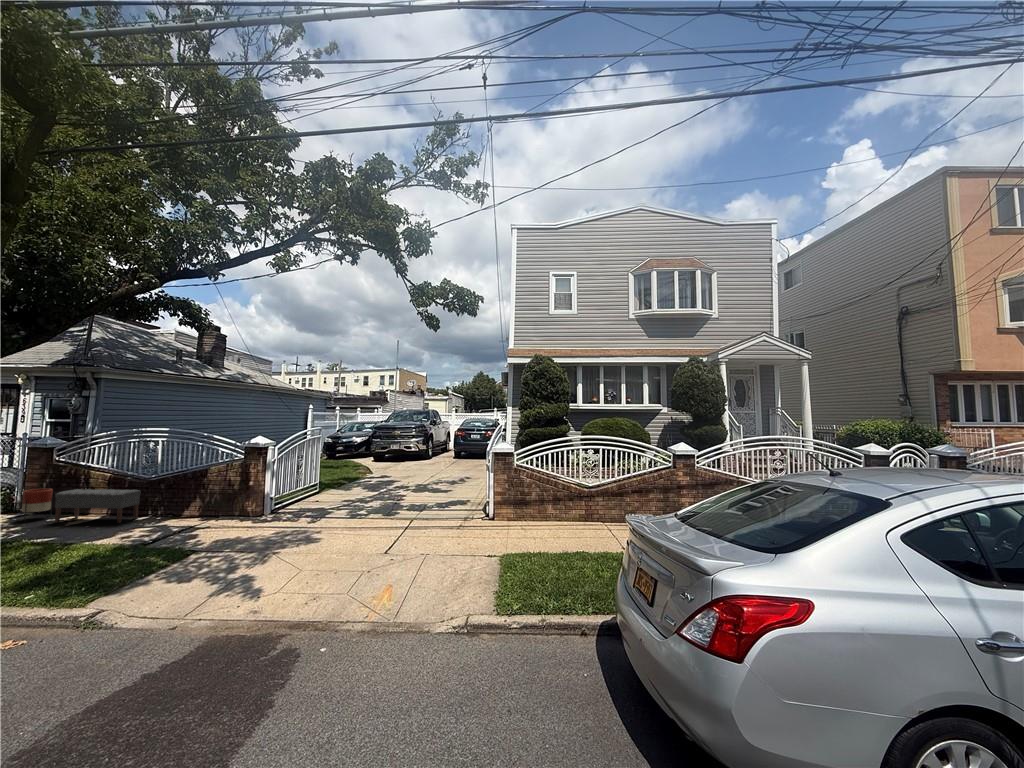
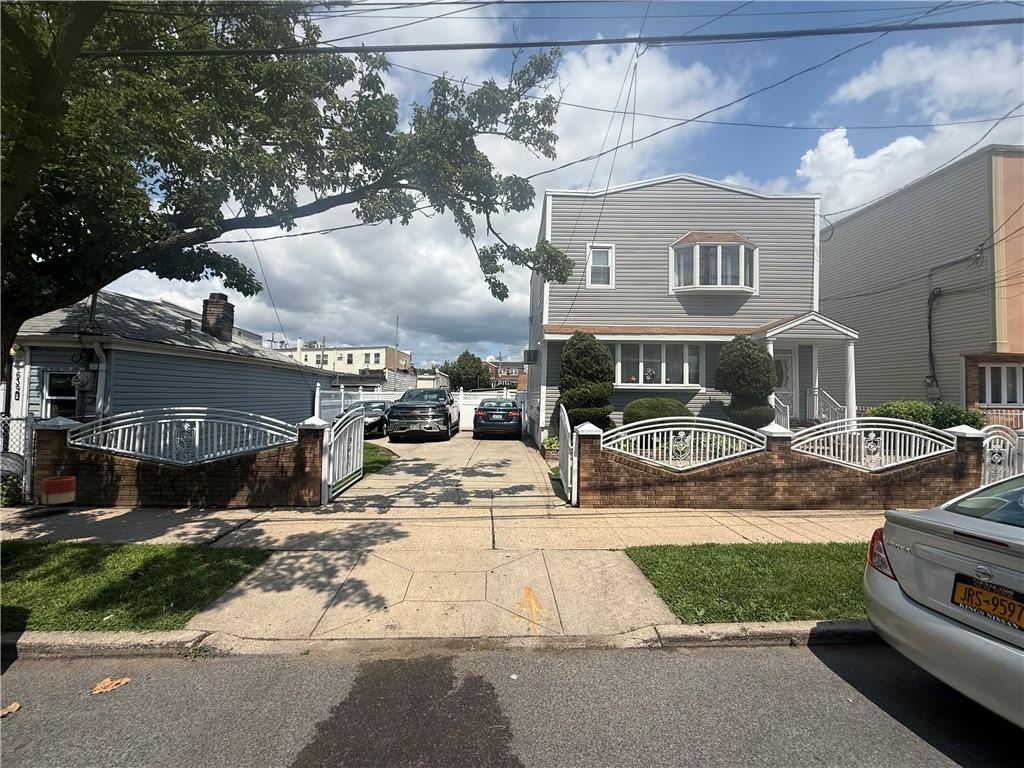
bench: present [55,489,141,523] -> none [82,477,179,516]

